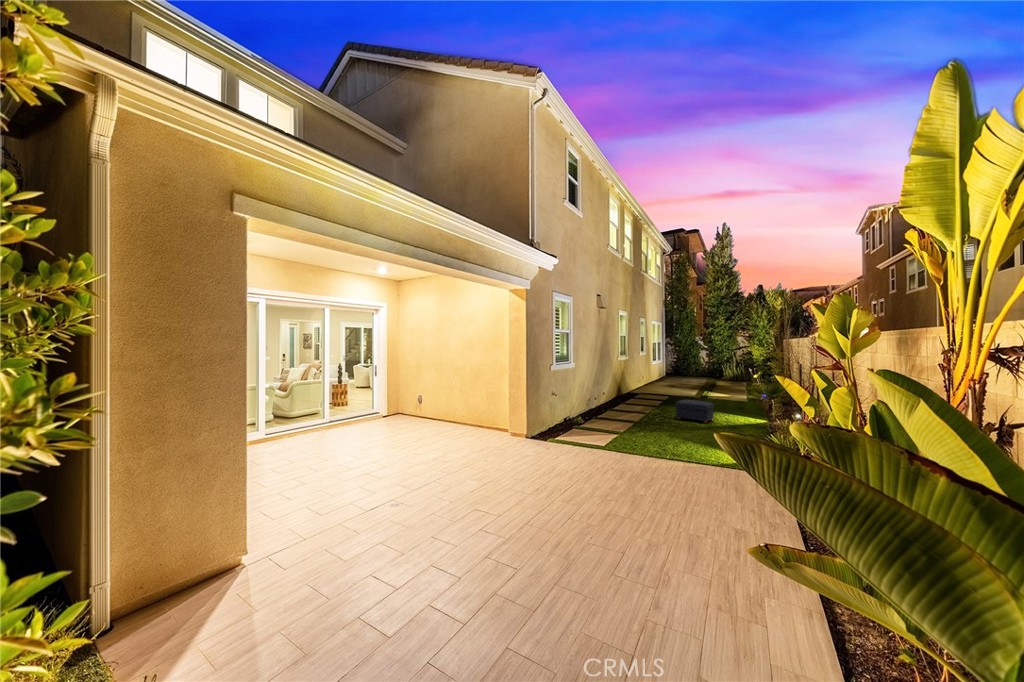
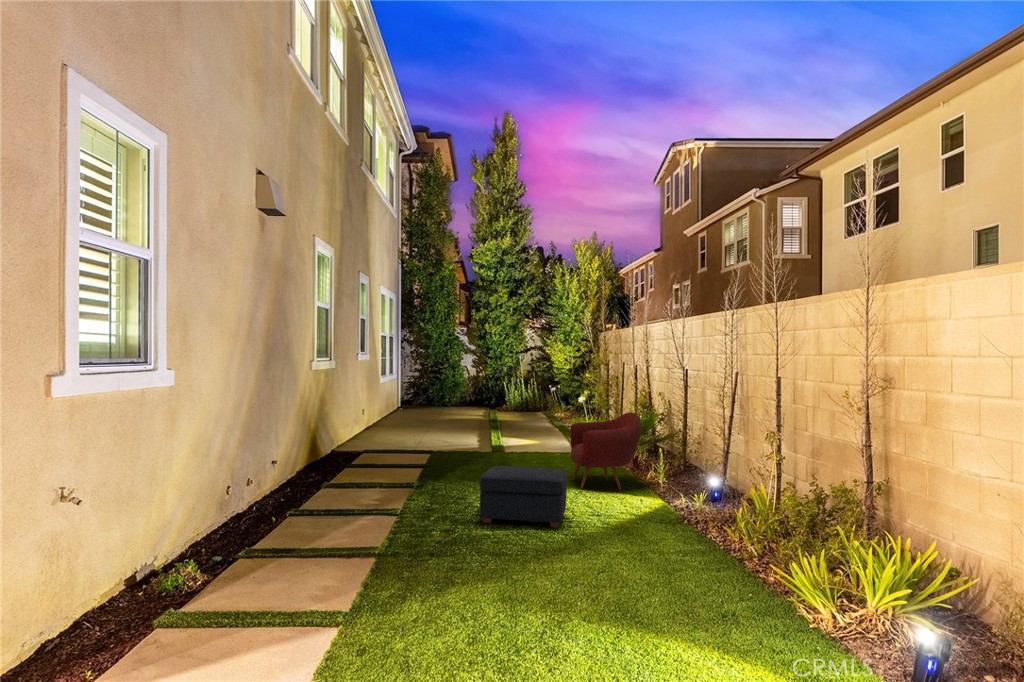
armchair: none [727,383,762,416] -> present [570,413,642,491]

